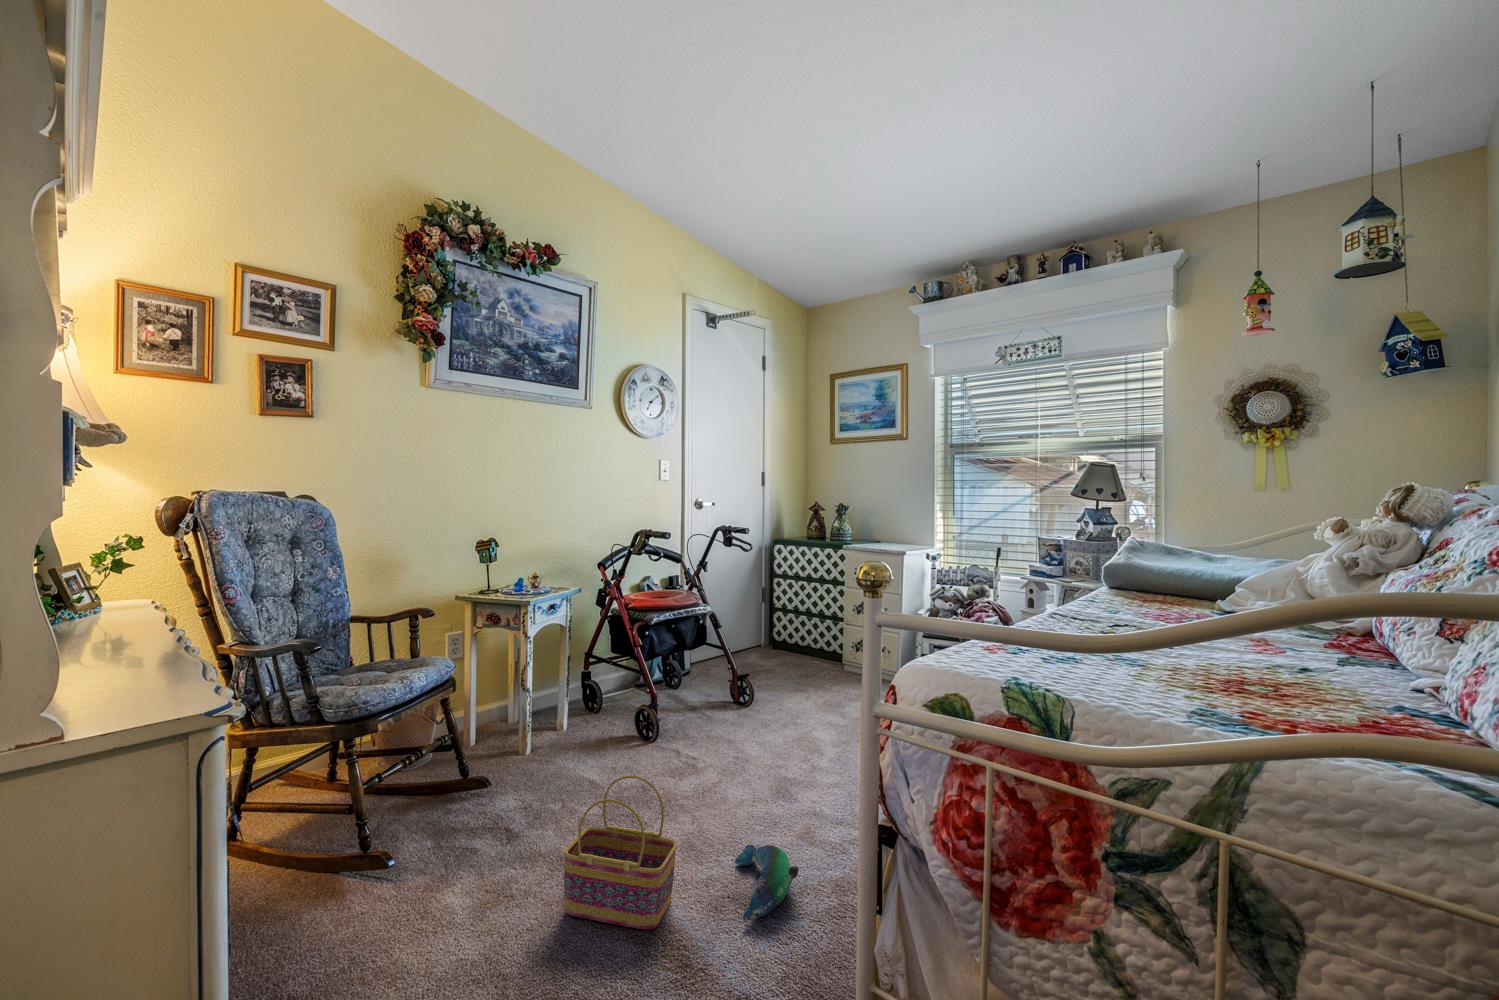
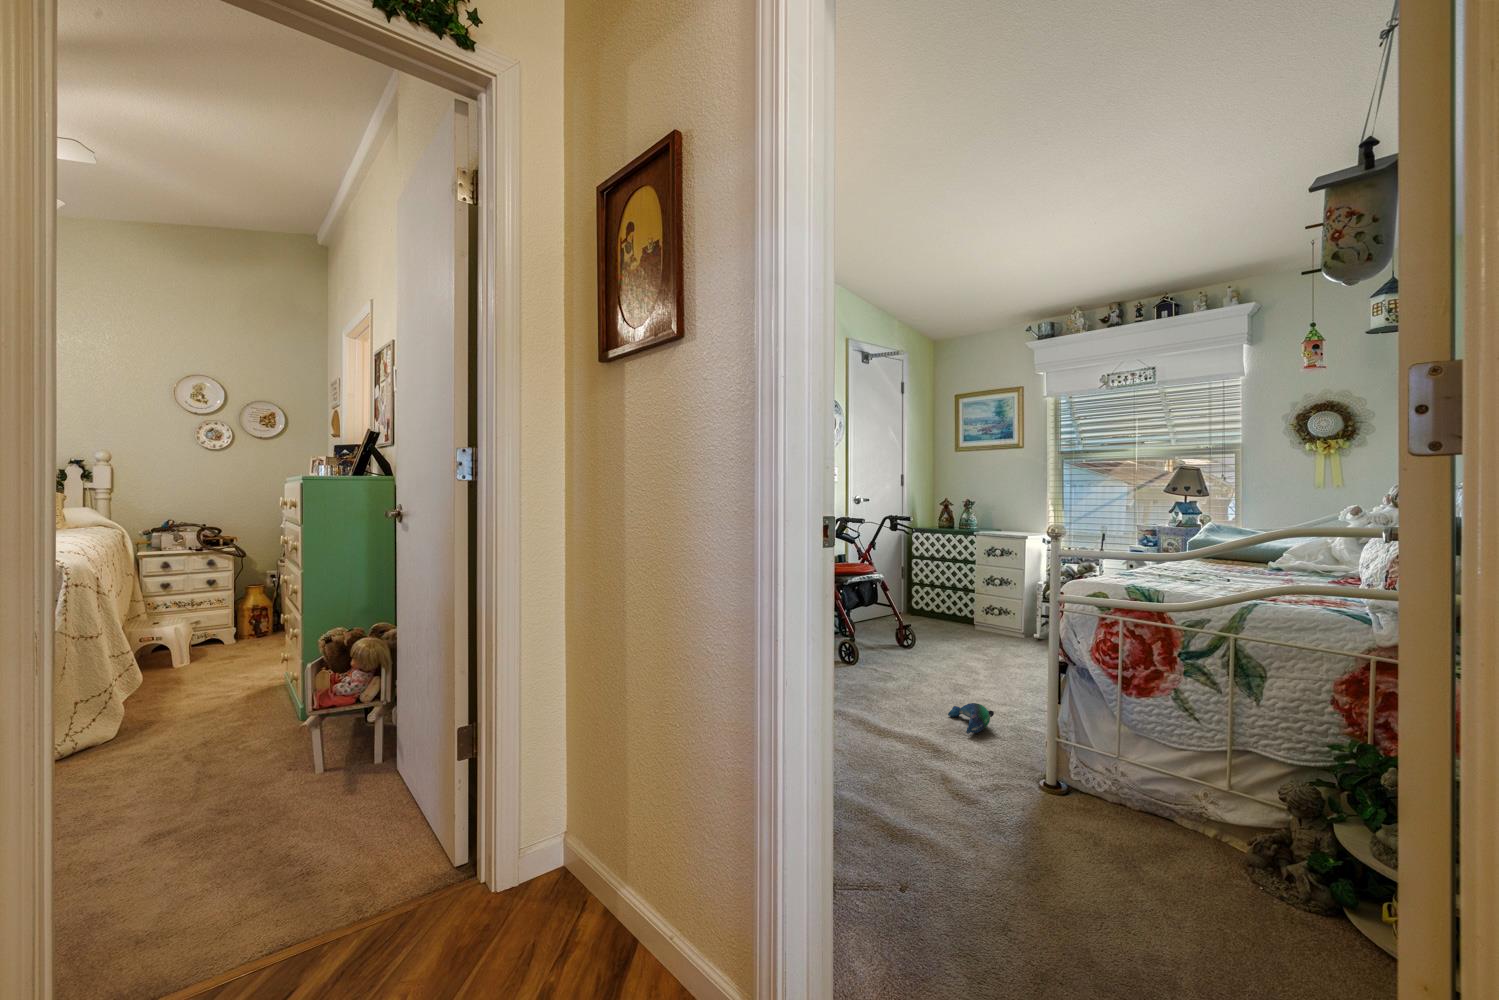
basket: present [564,776,677,929] -> none [860,657,922,735]

